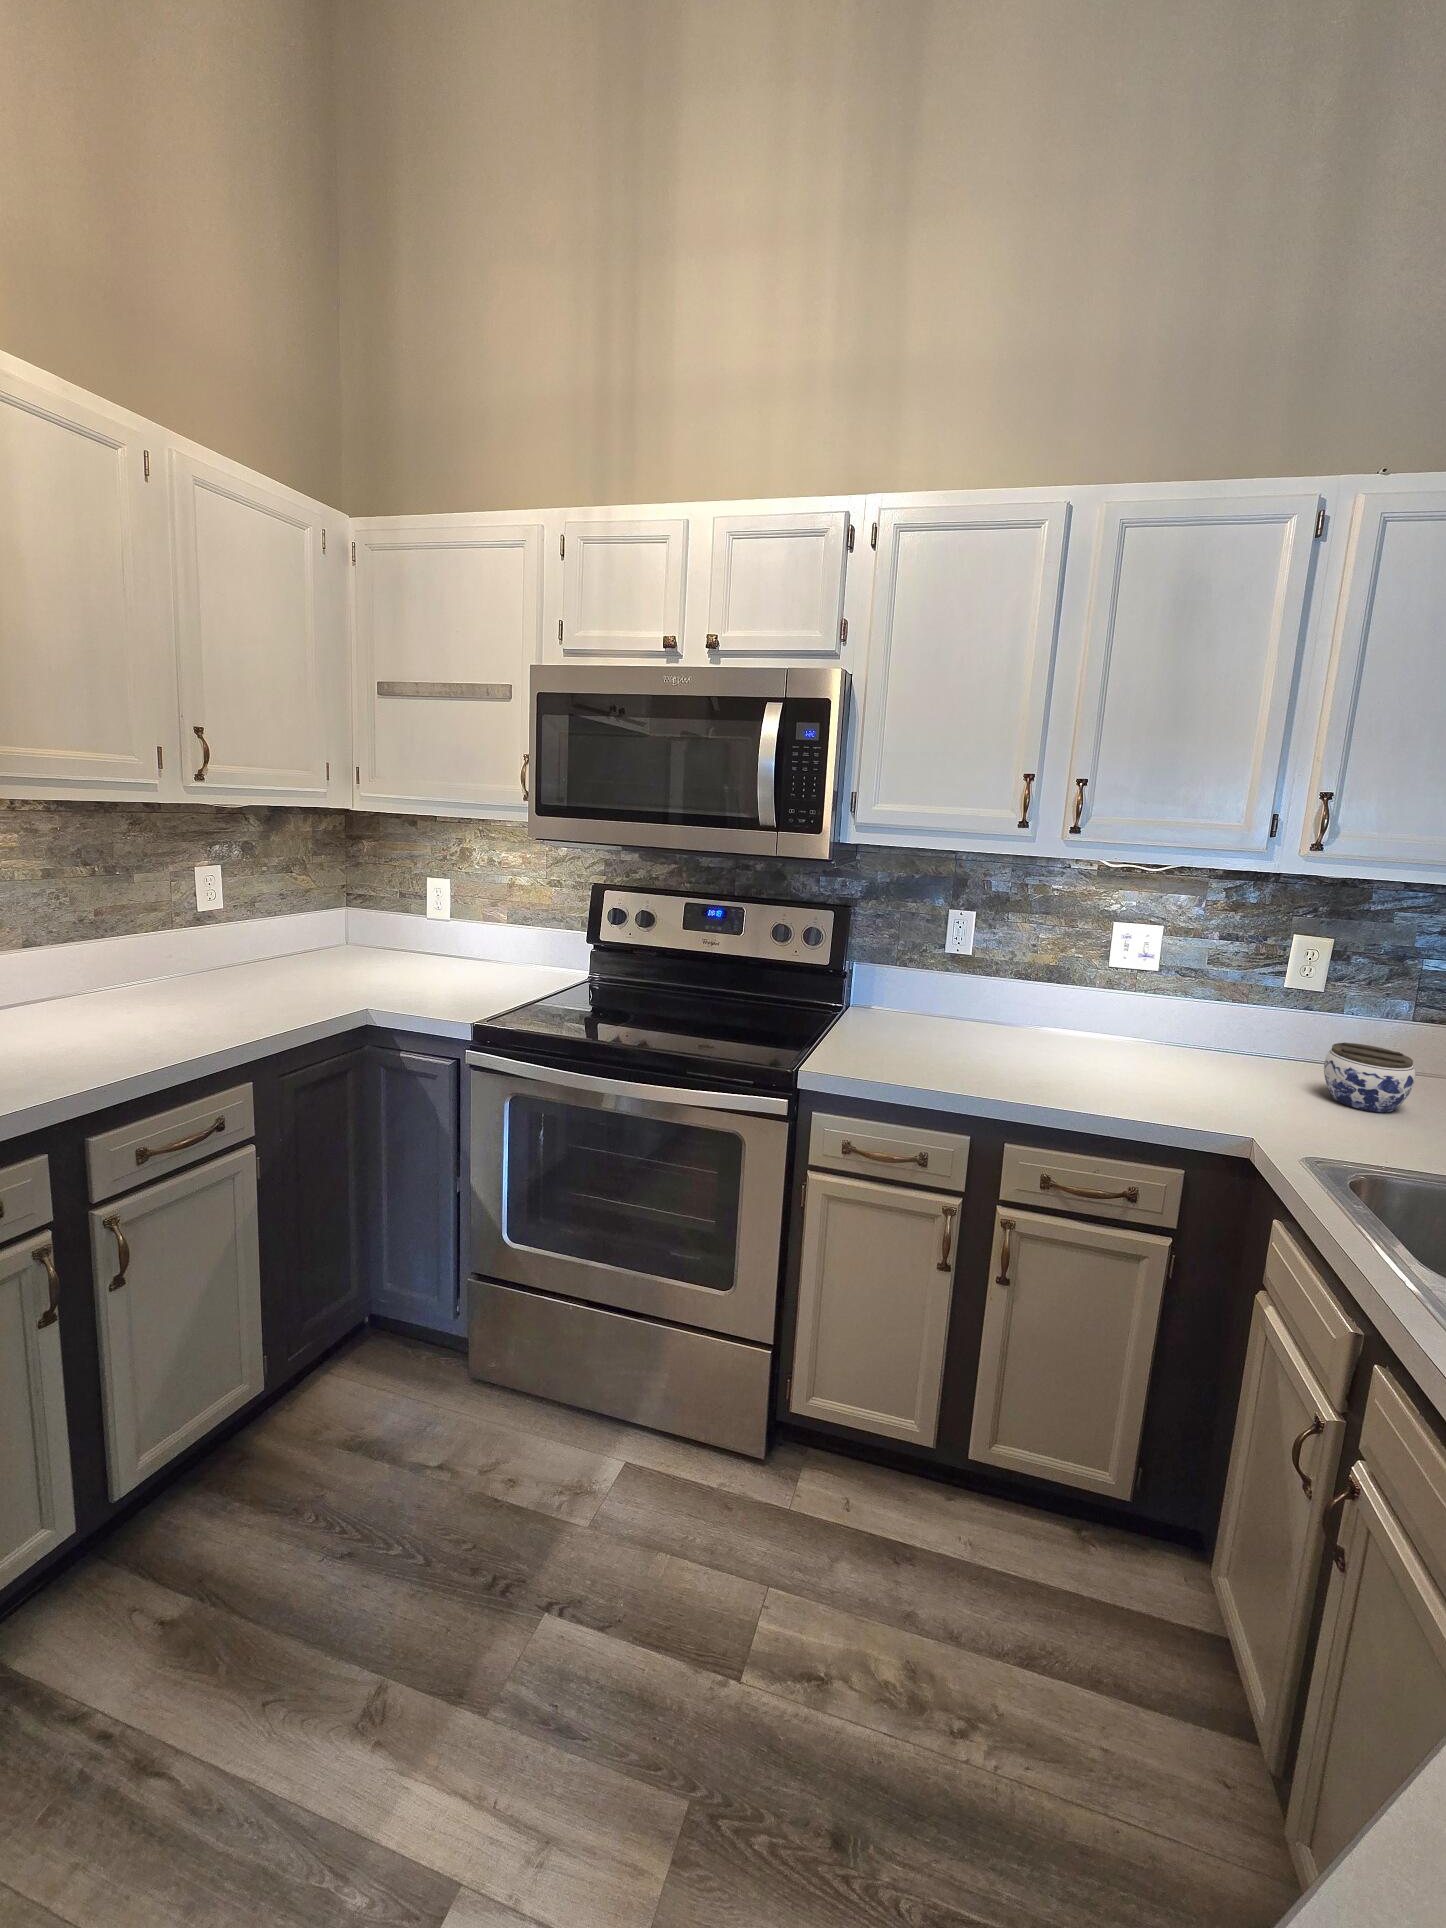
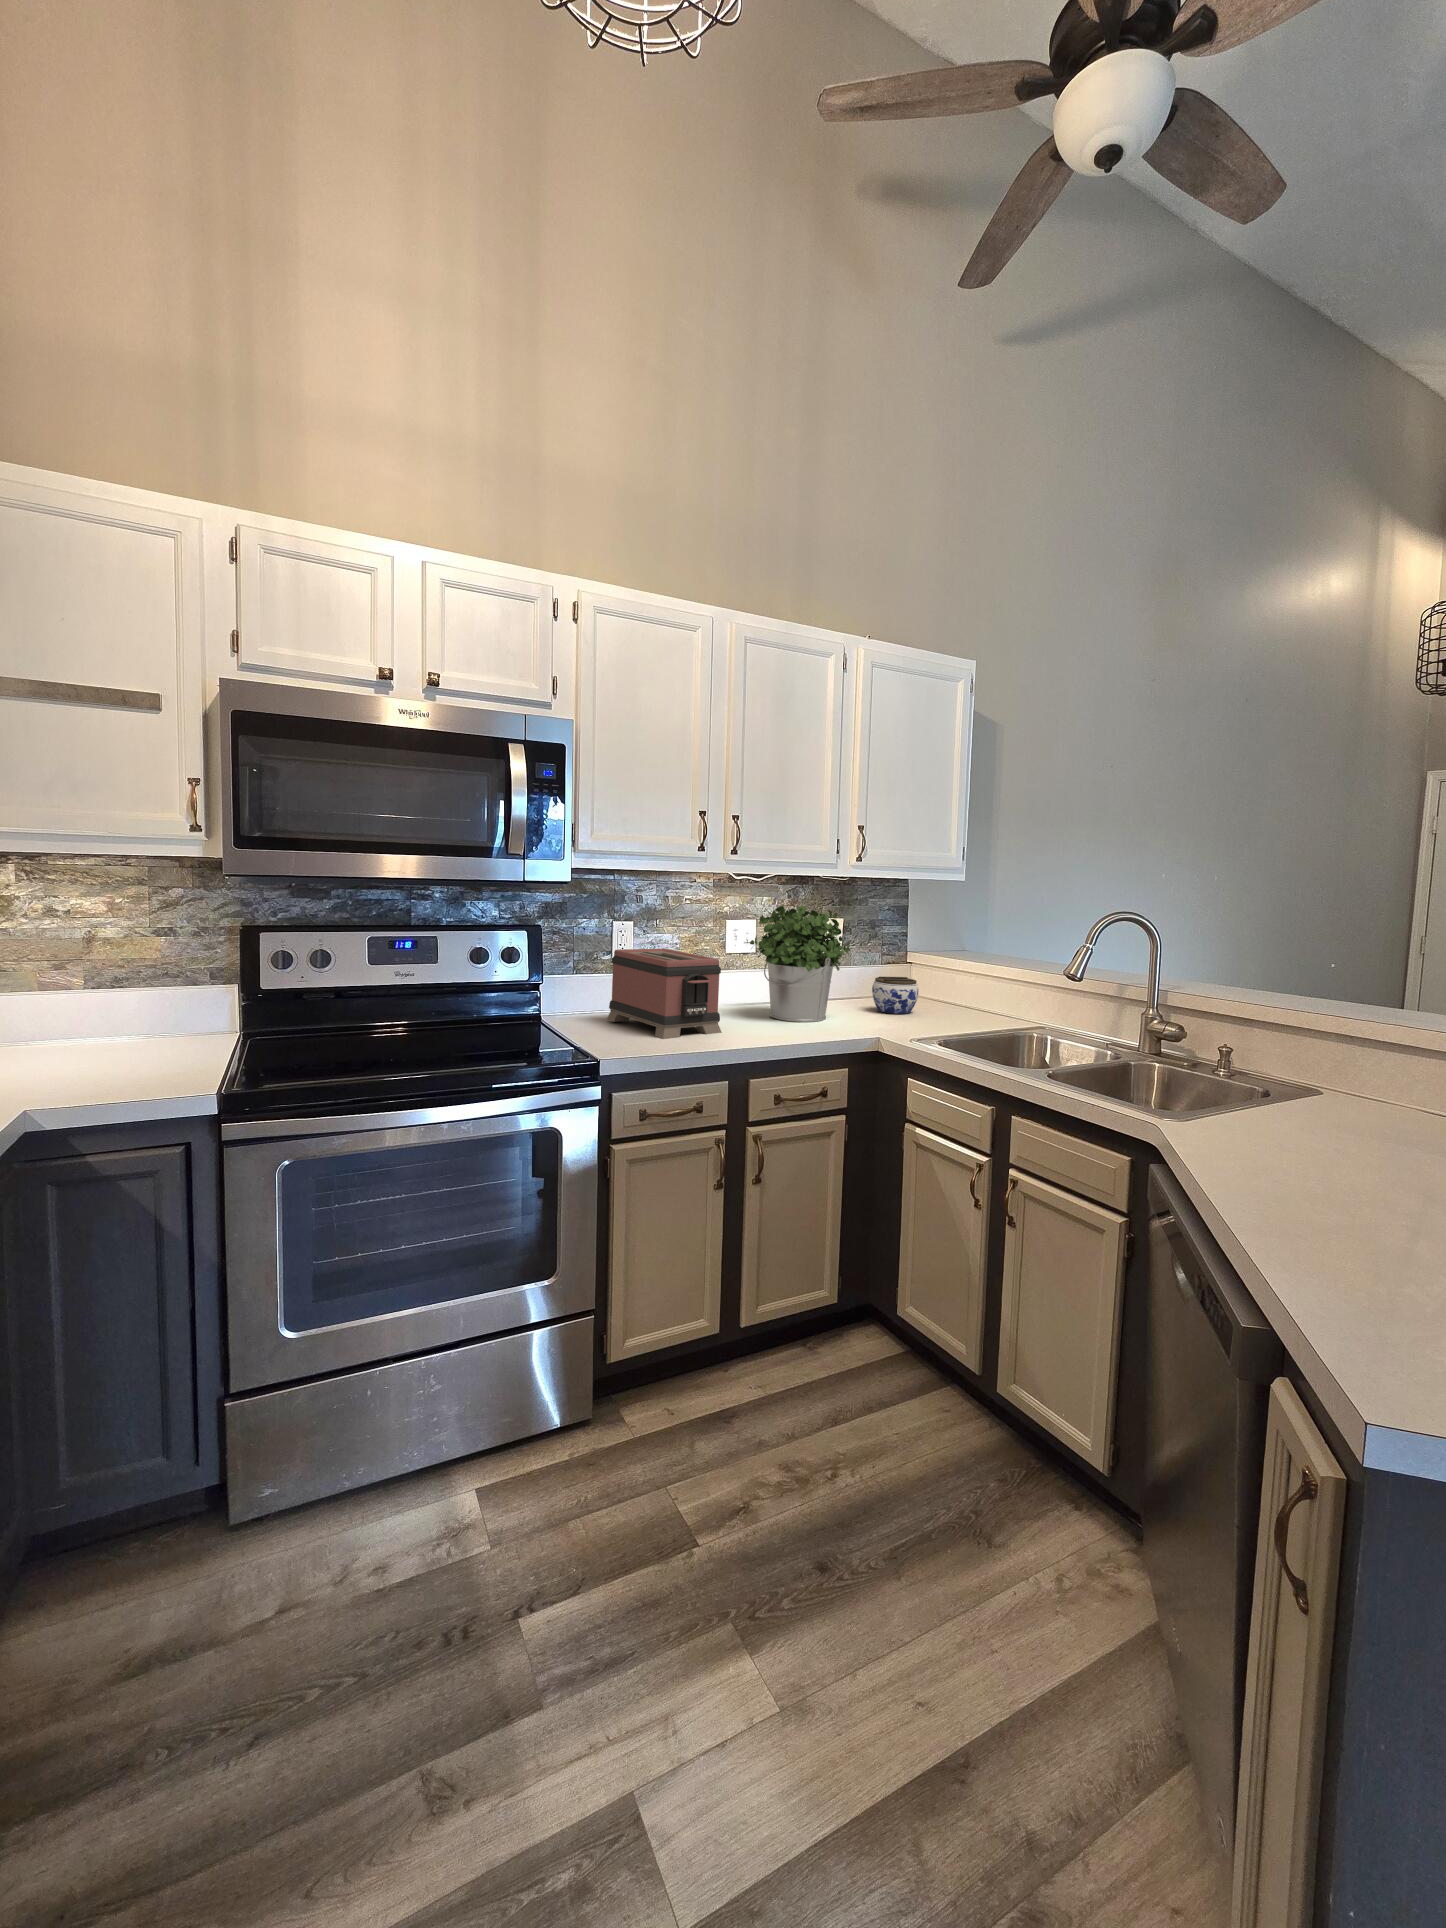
potted plant: none [1102,913,1255,1090] -> present [750,905,851,1022]
toaster: none [904,946,1008,1075] -> present [607,948,722,1039]

